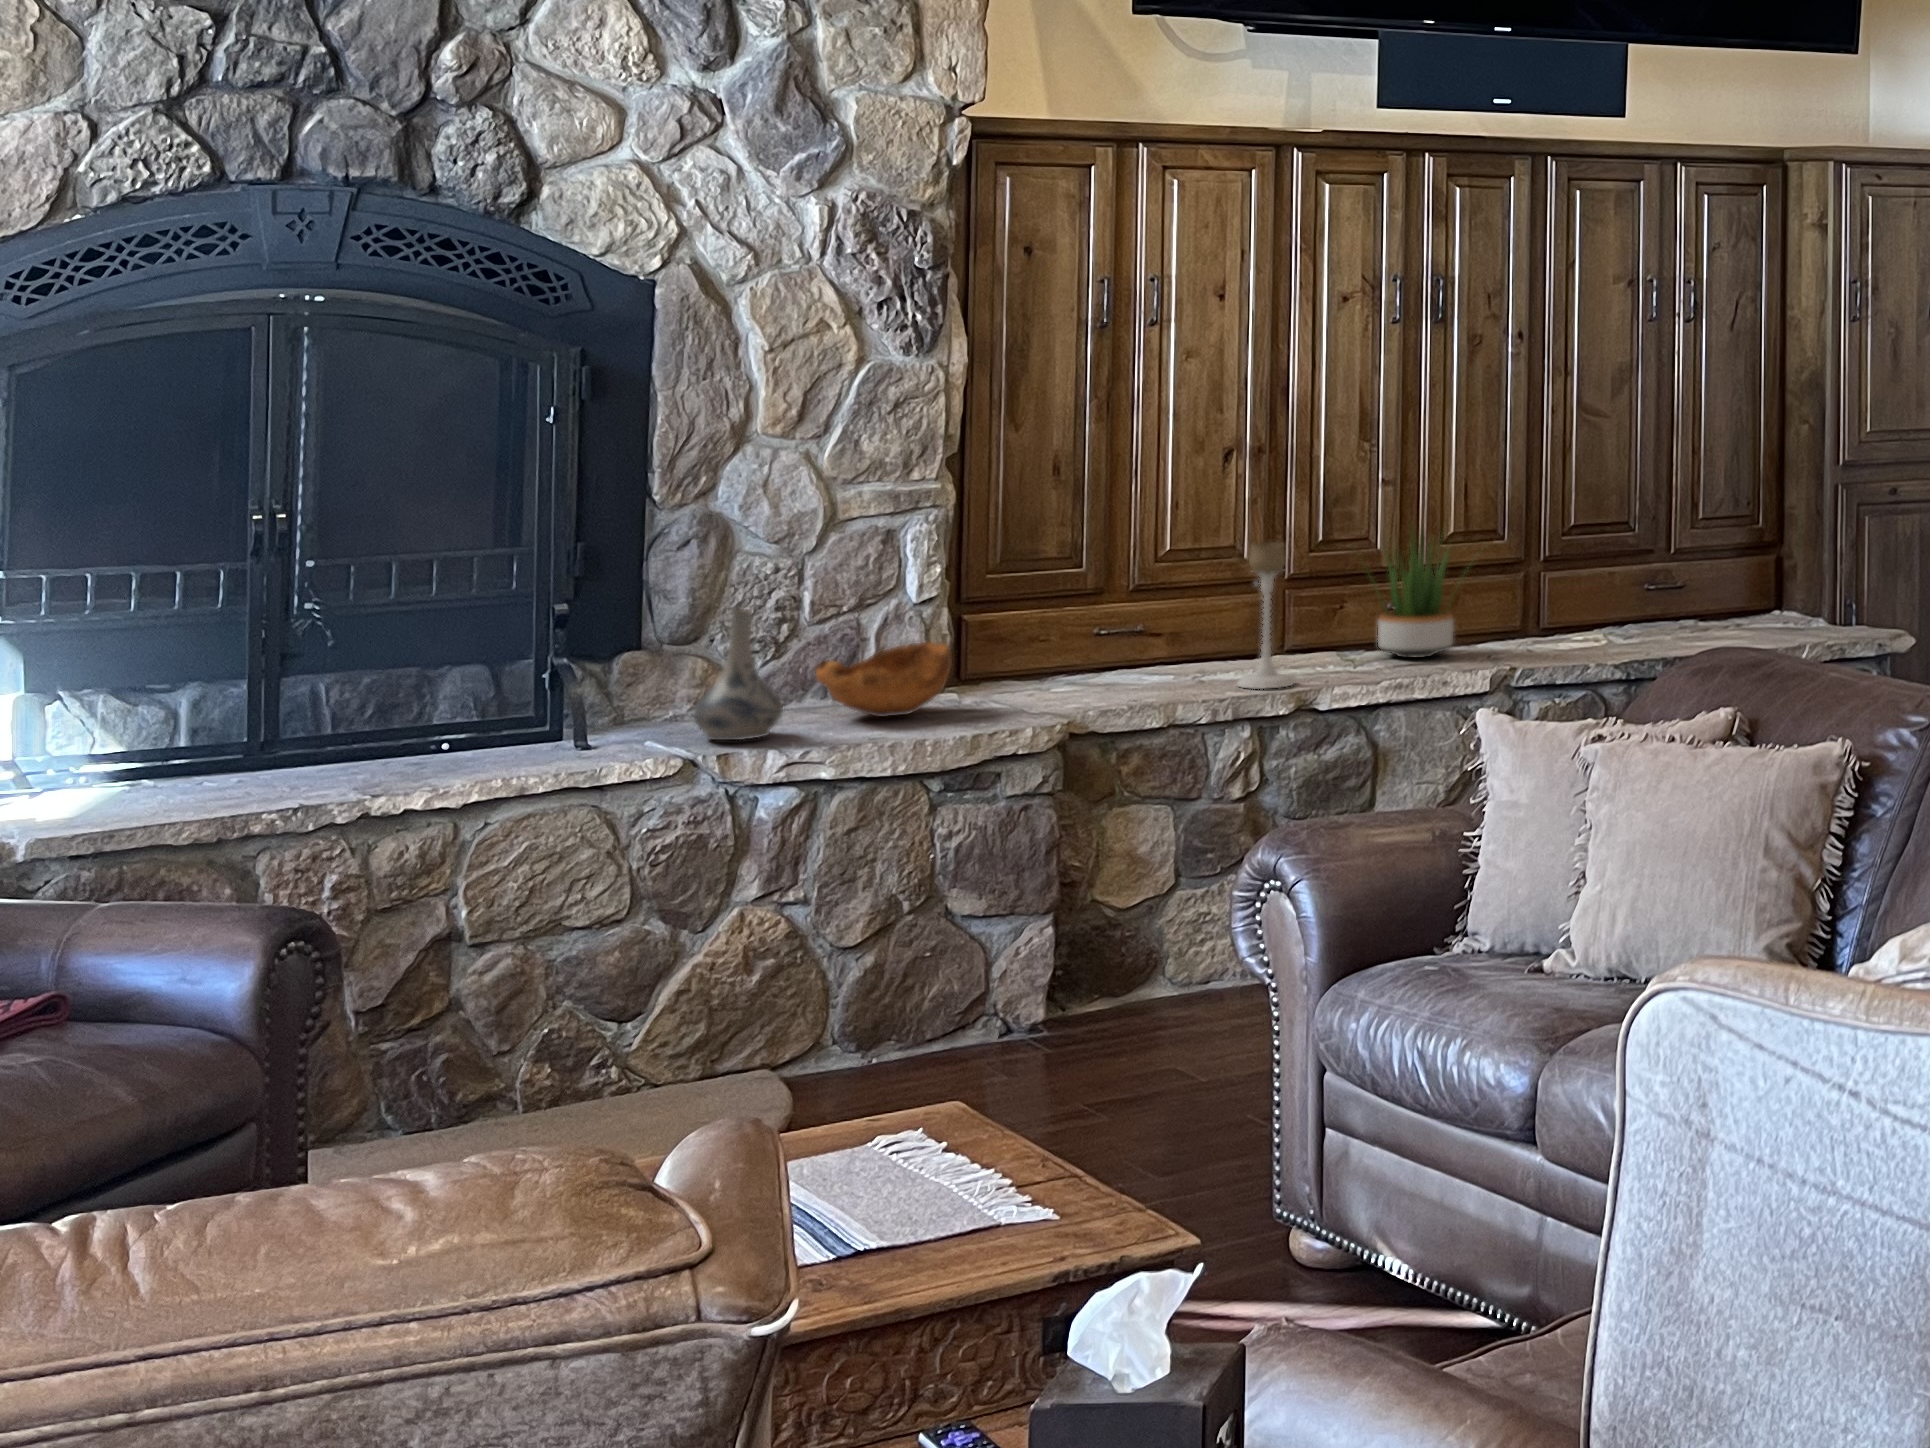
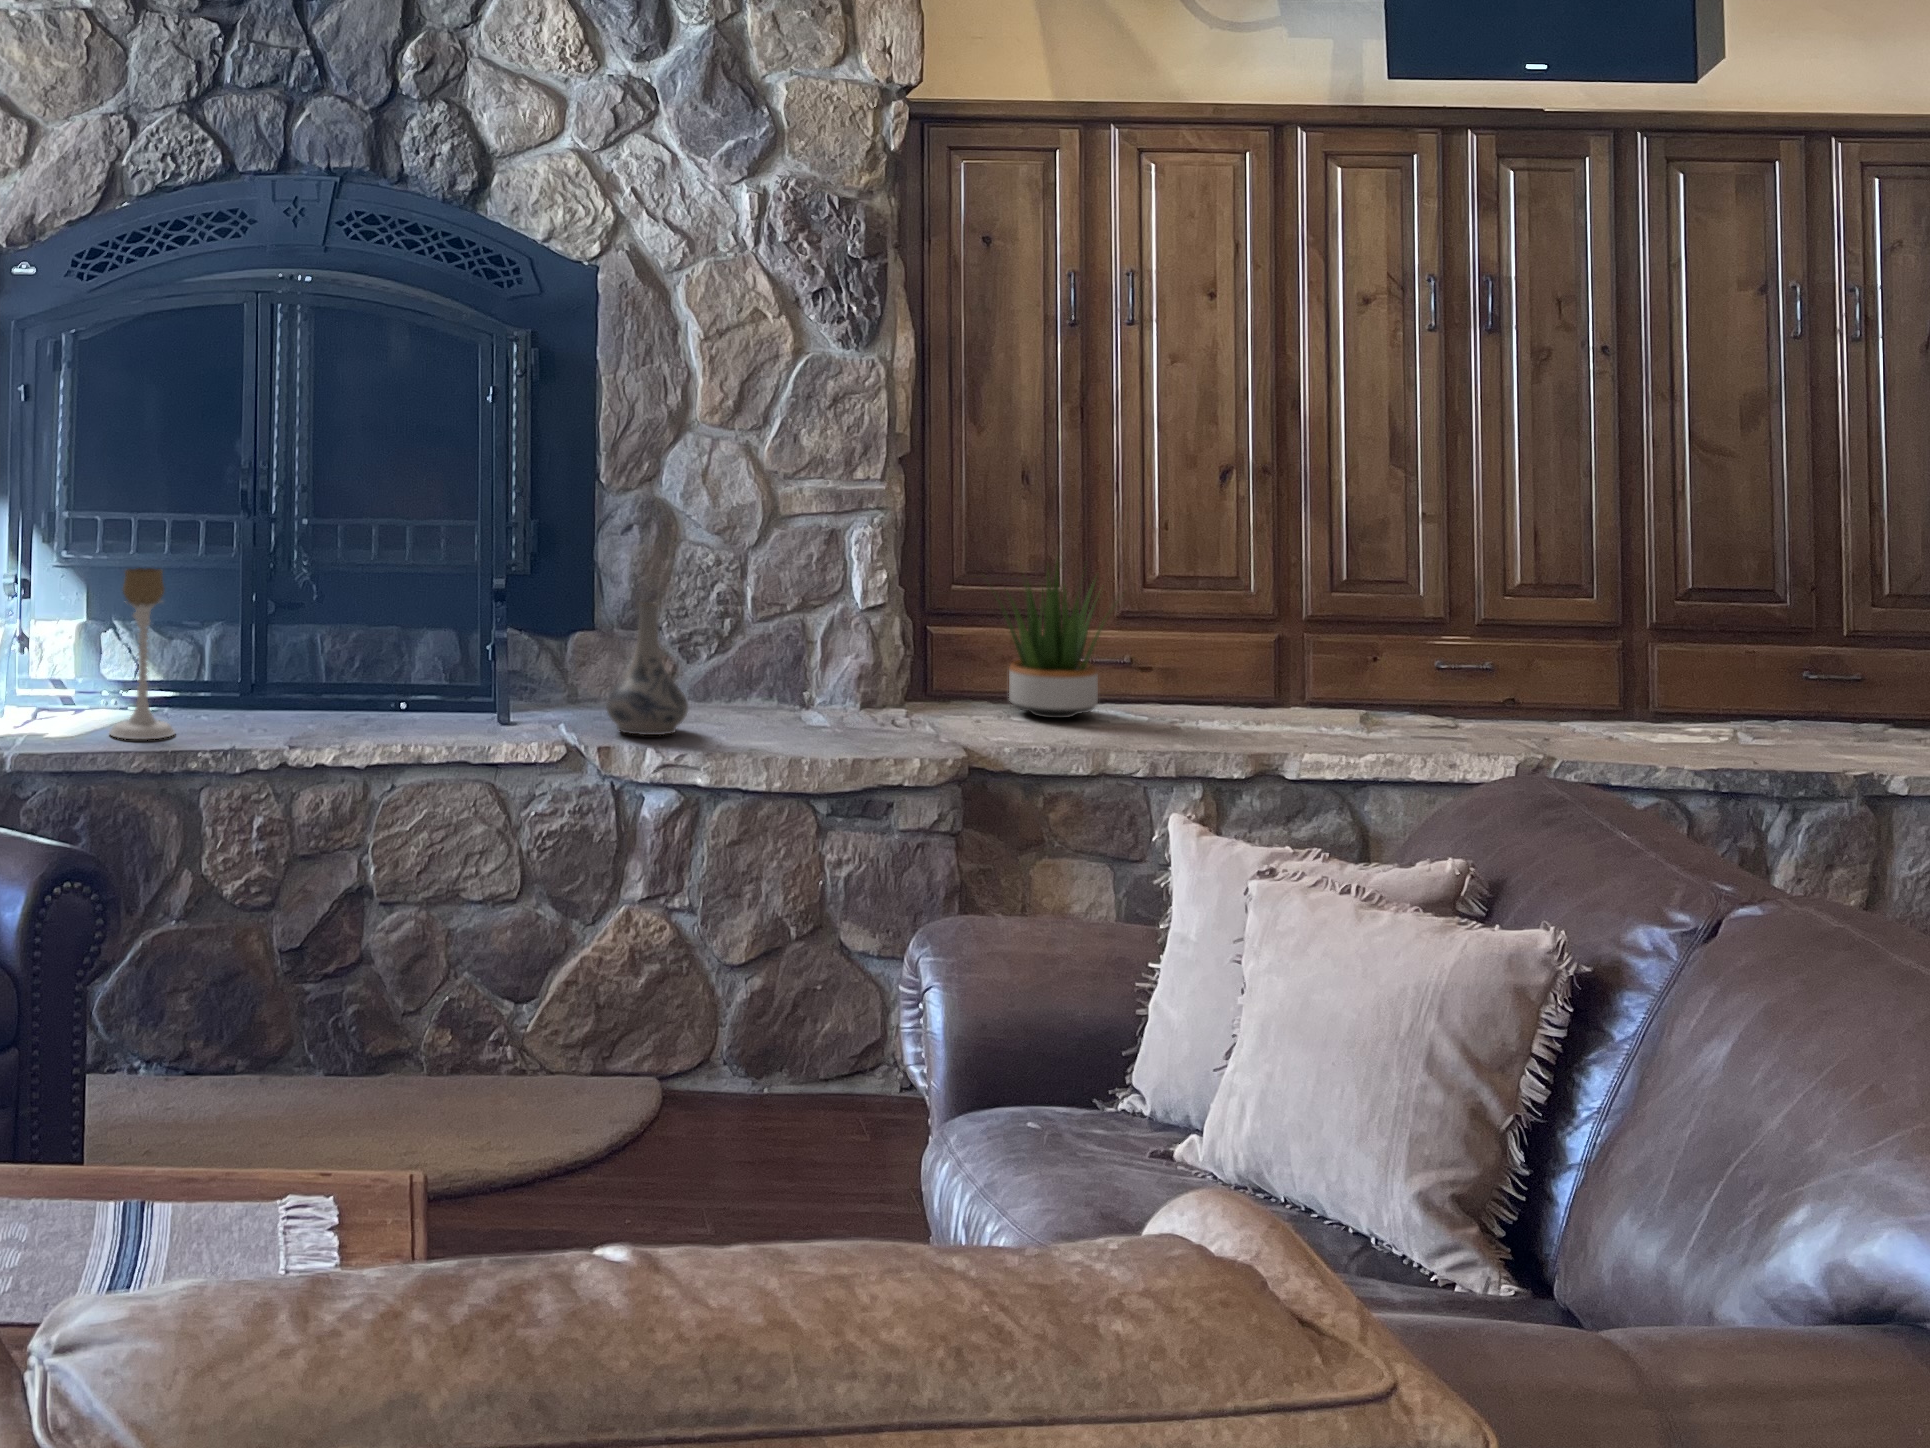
potted plant: present [1357,521,1471,658] -> present [984,563,1120,718]
candle holder: present [1236,542,1294,689] -> present [109,568,175,739]
wooden bowl: present [816,642,952,717] -> none [736,653,871,728]

